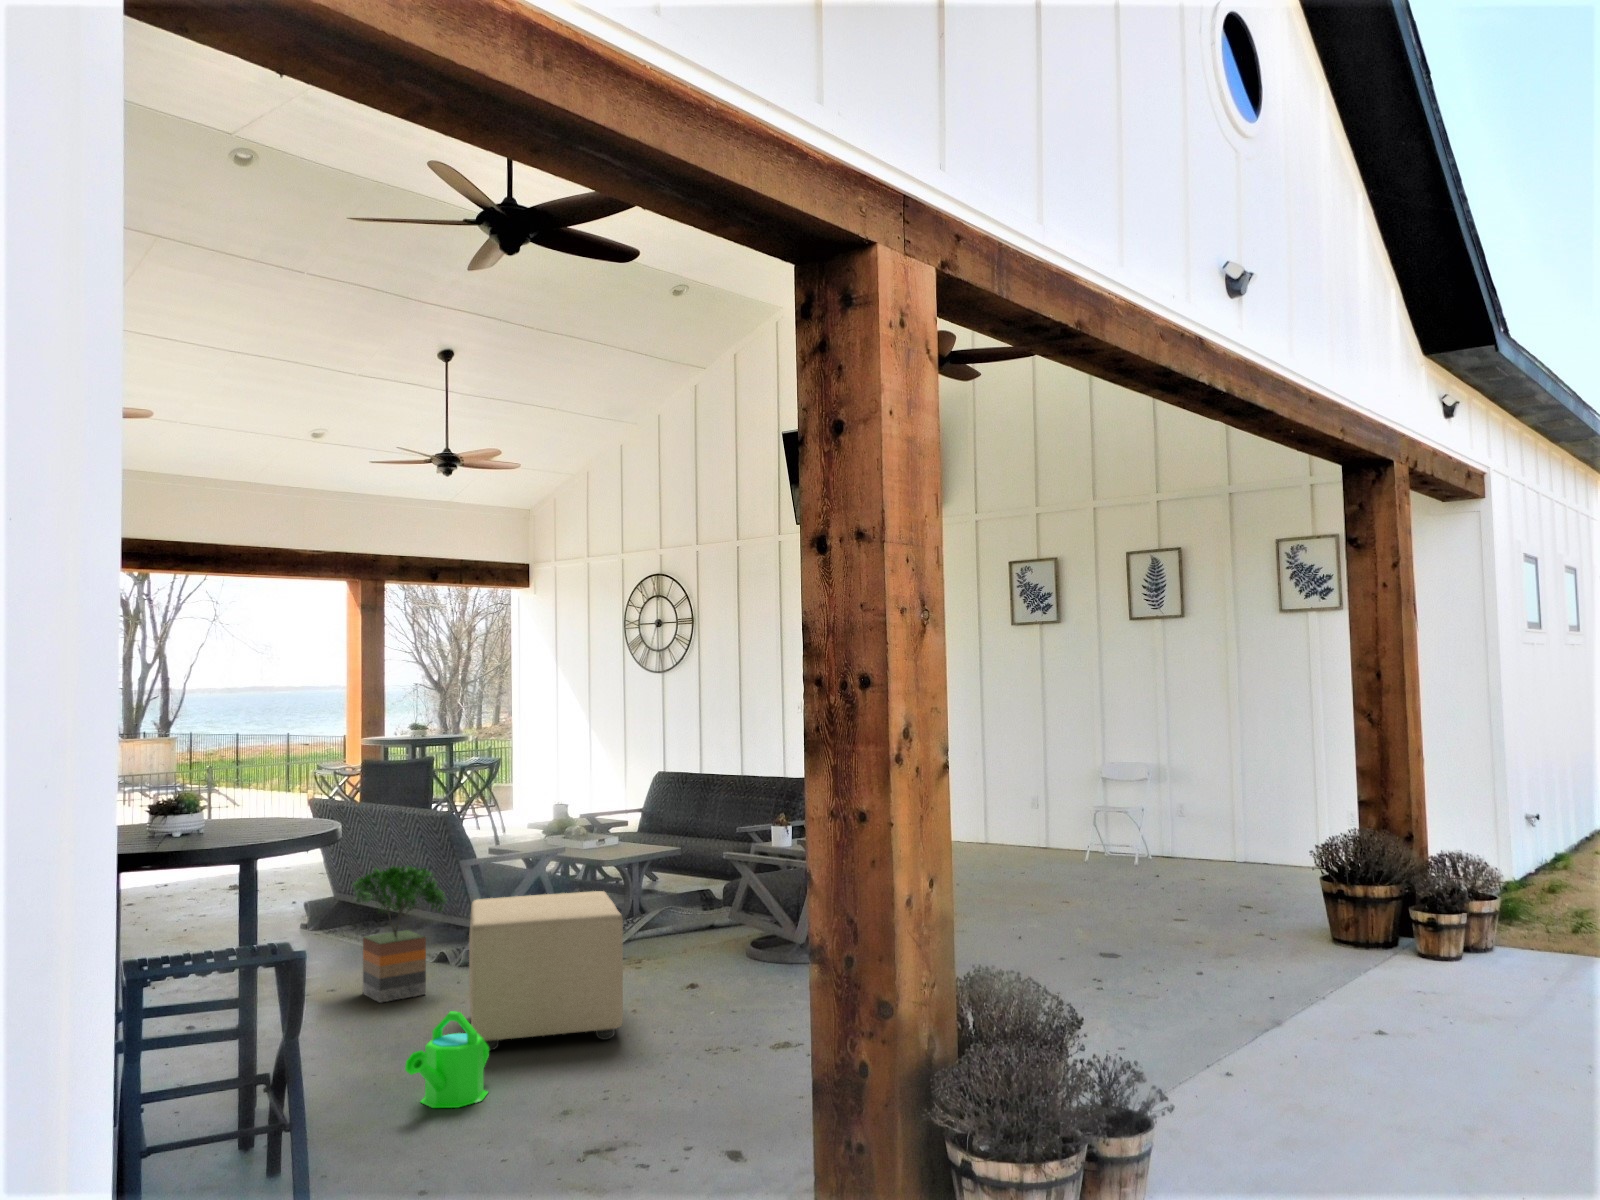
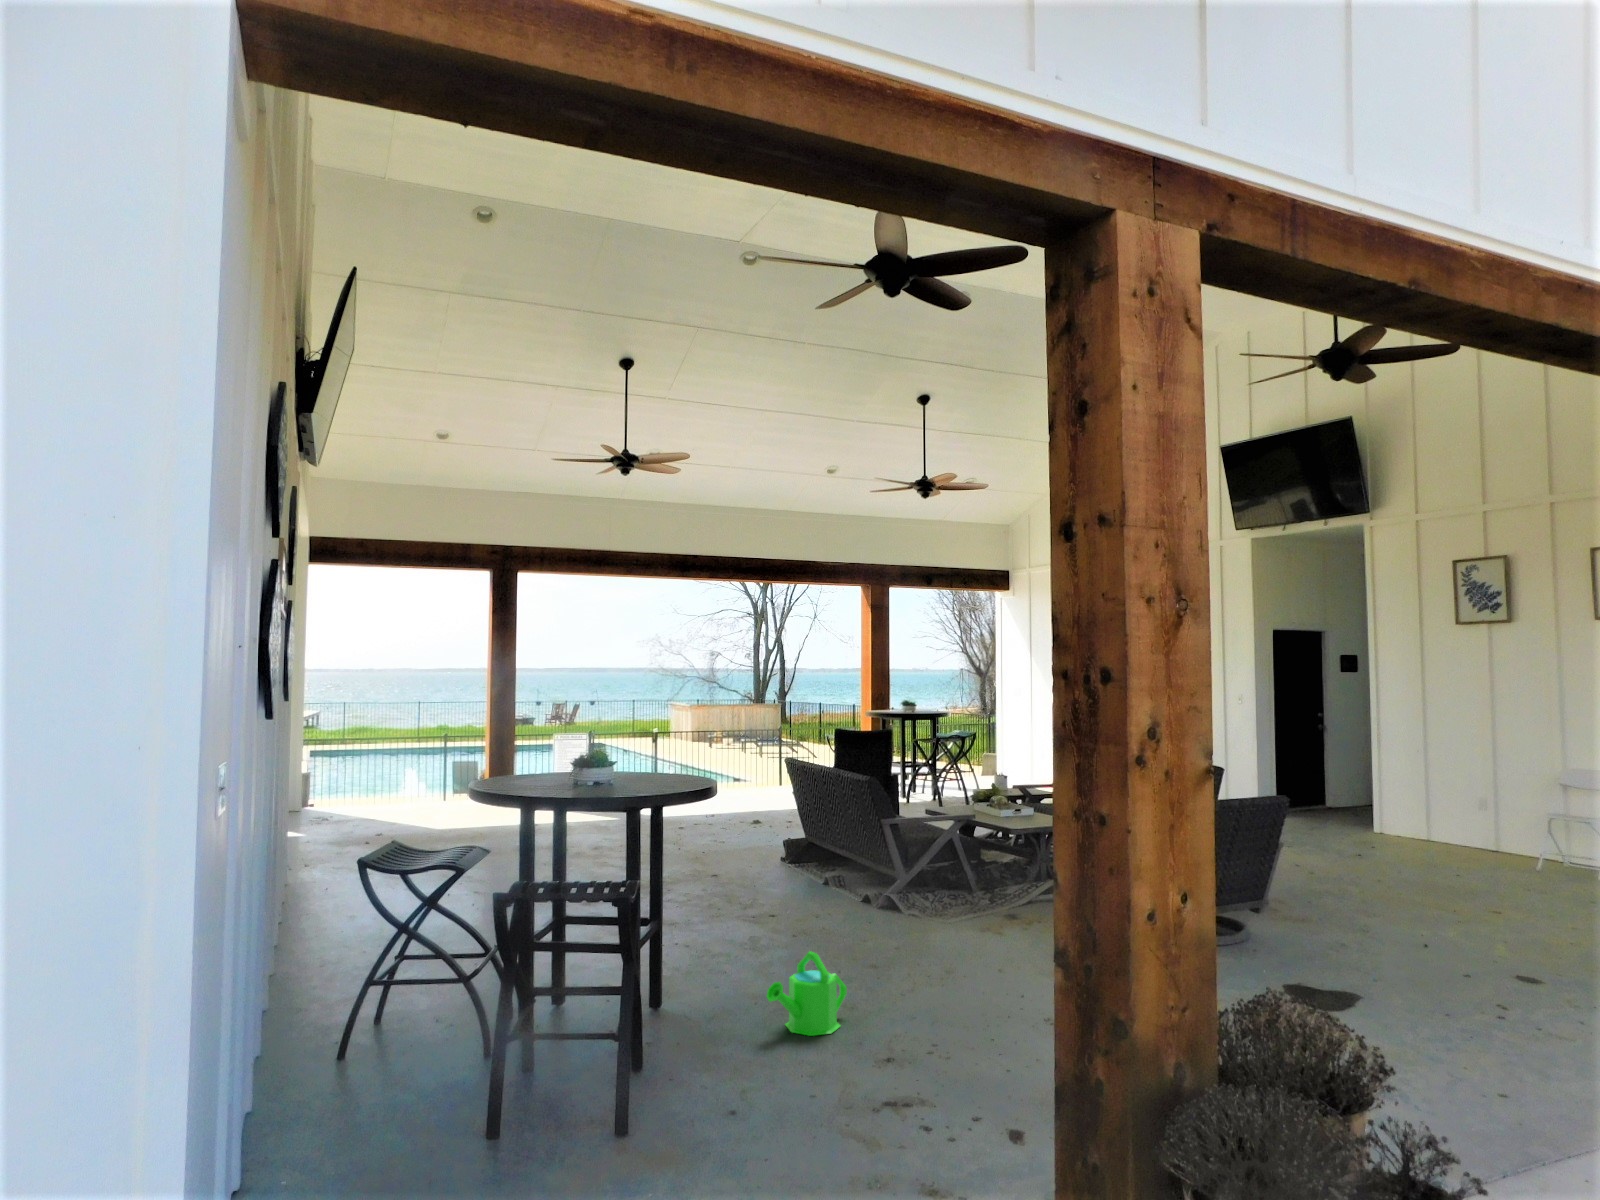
potted tree: present [354,866,446,1003] -> none [783,820,856,931]
ottoman: present [469,891,623,1051] -> none [845,856,978,994]

